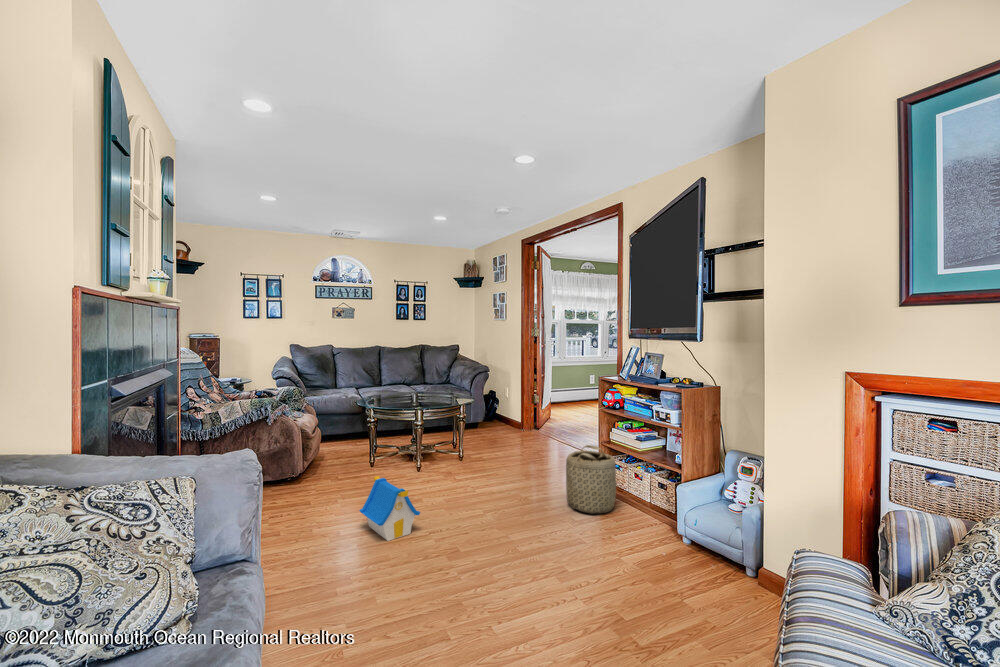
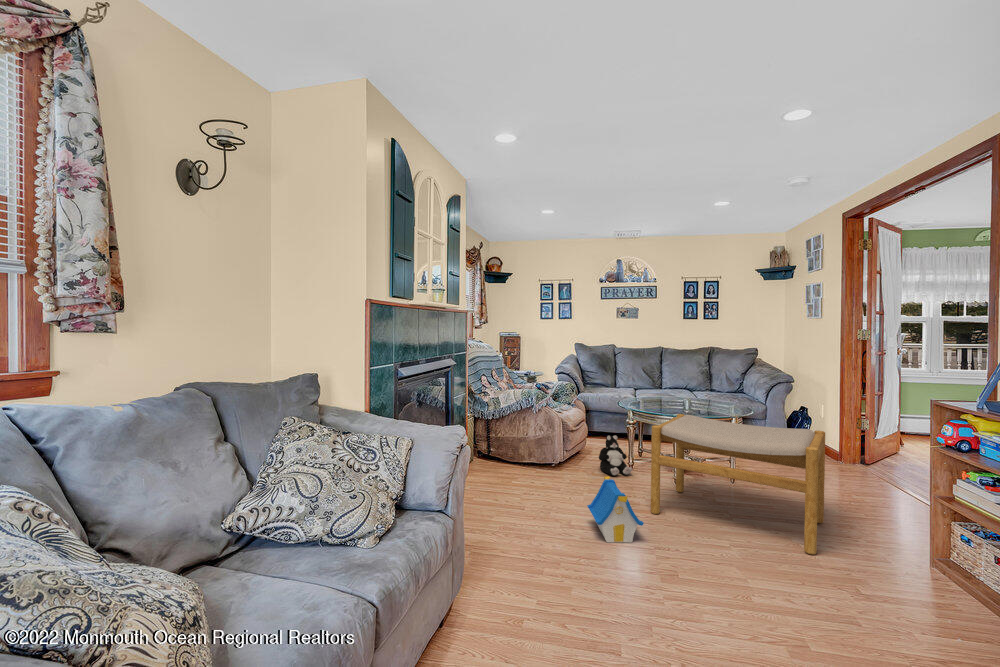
footstool: none [412,406,542,502] -> present [651,414,825,555]
plush toy: none [343,435,378,476] -> present [599,435,632,475]
basket: present [566,445,617,514] -> none [850,496,960,600]

